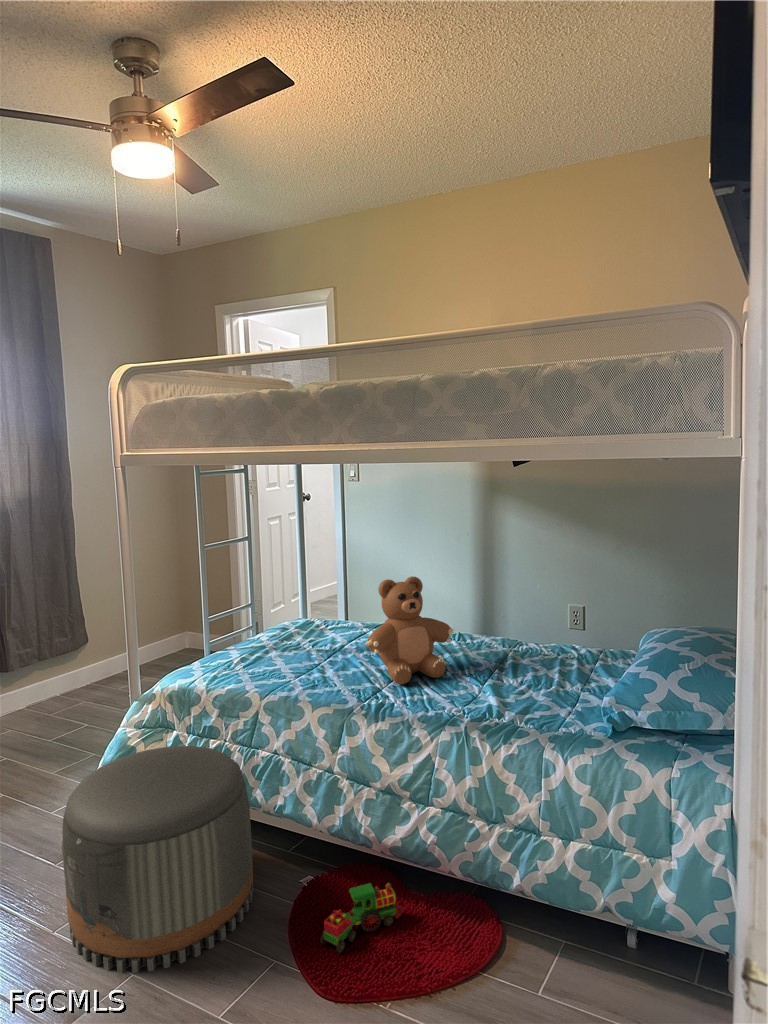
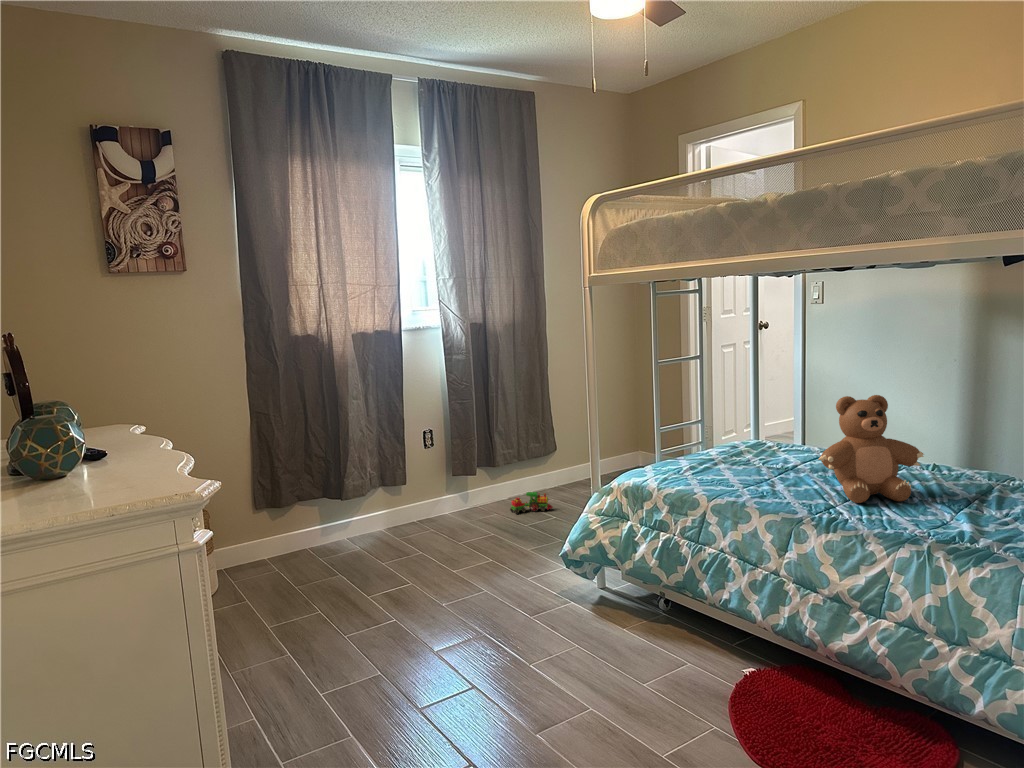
pouf: present [62,746,253,973] -> none [542,531,697,705]
toy train: present [320,883,404,953] -> present [510,492,552,514]

